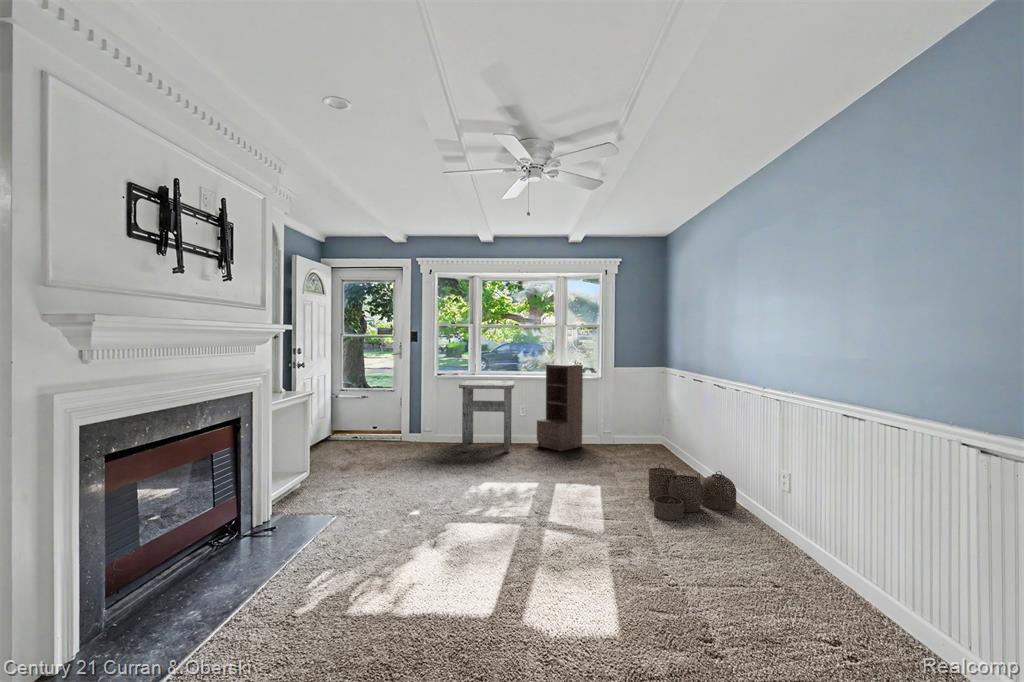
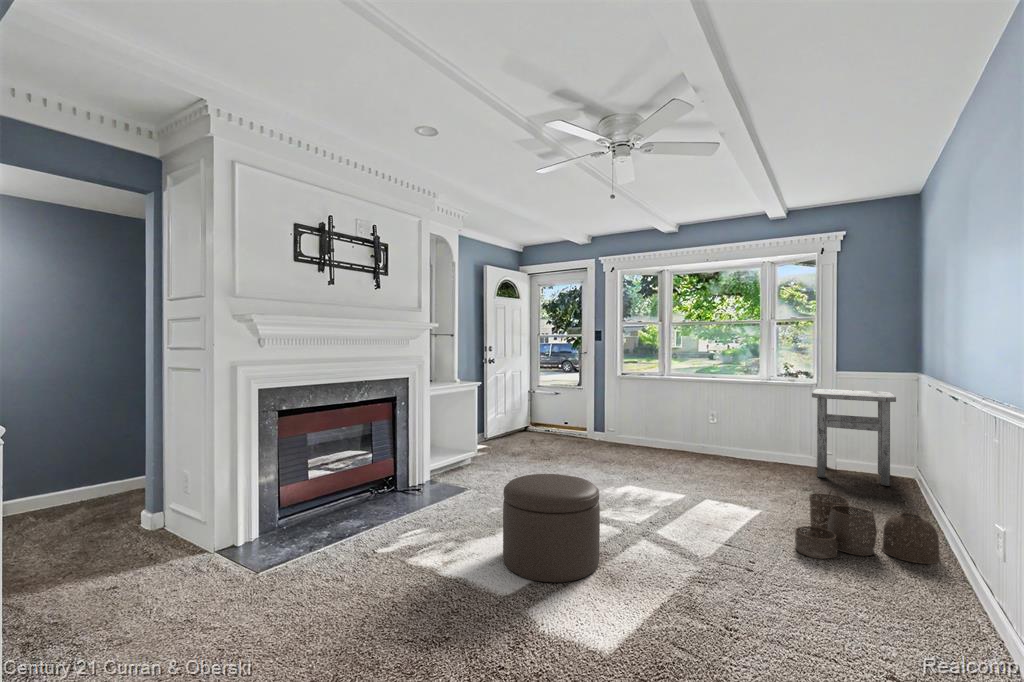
bookshelf: present [537,364,583,451] -> none [725,365,784,466]
side table: present [459,381,515,453] -> present [812,389,896,486]
ottoman: none [444,485,542,599] -> present [503,474,600,582]

